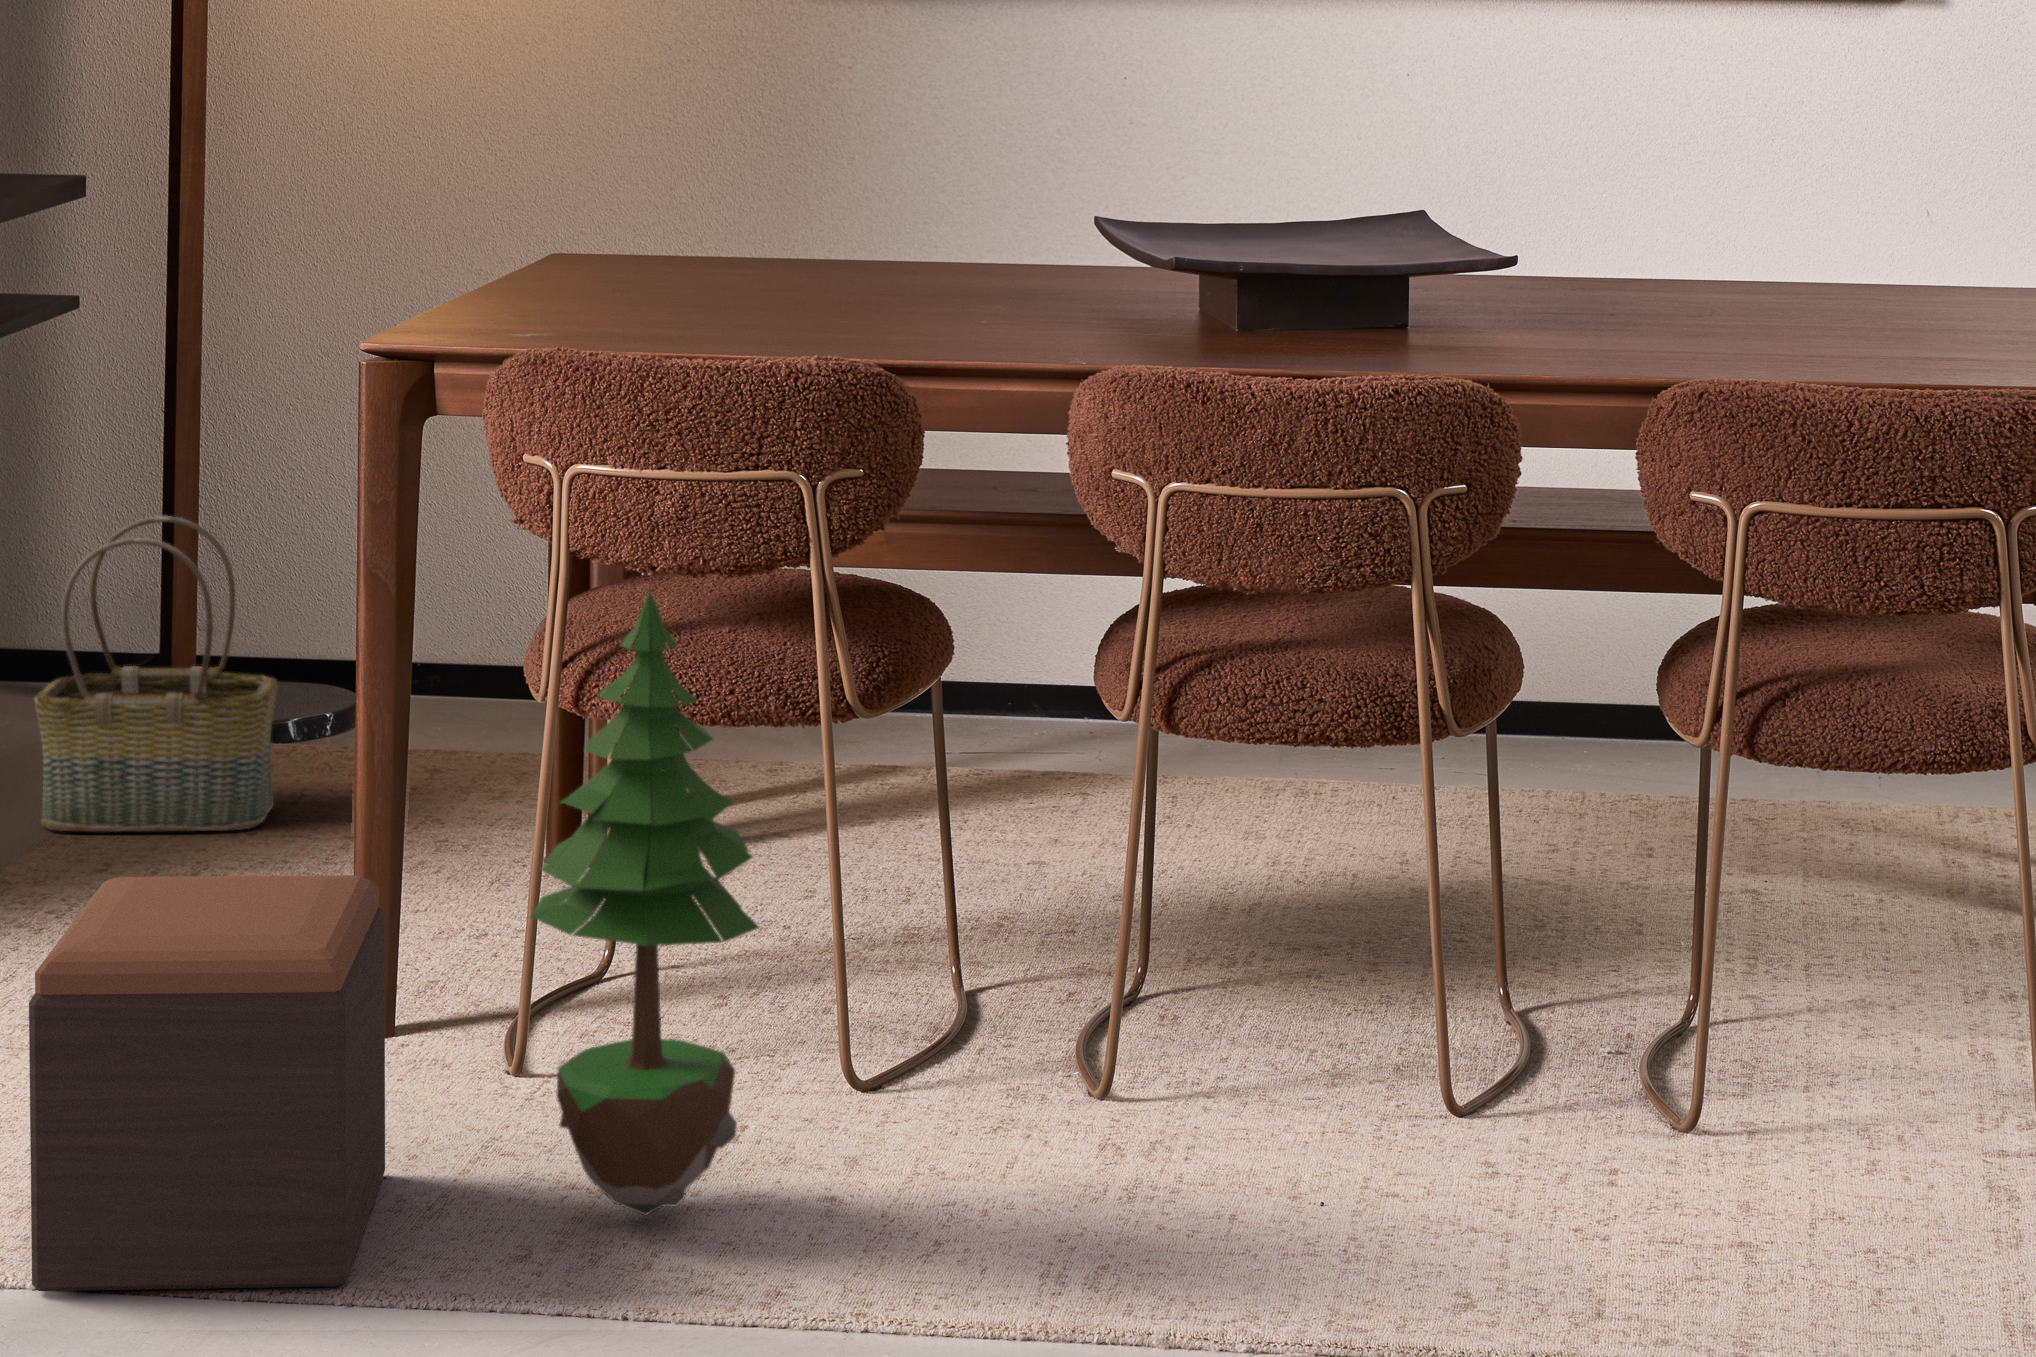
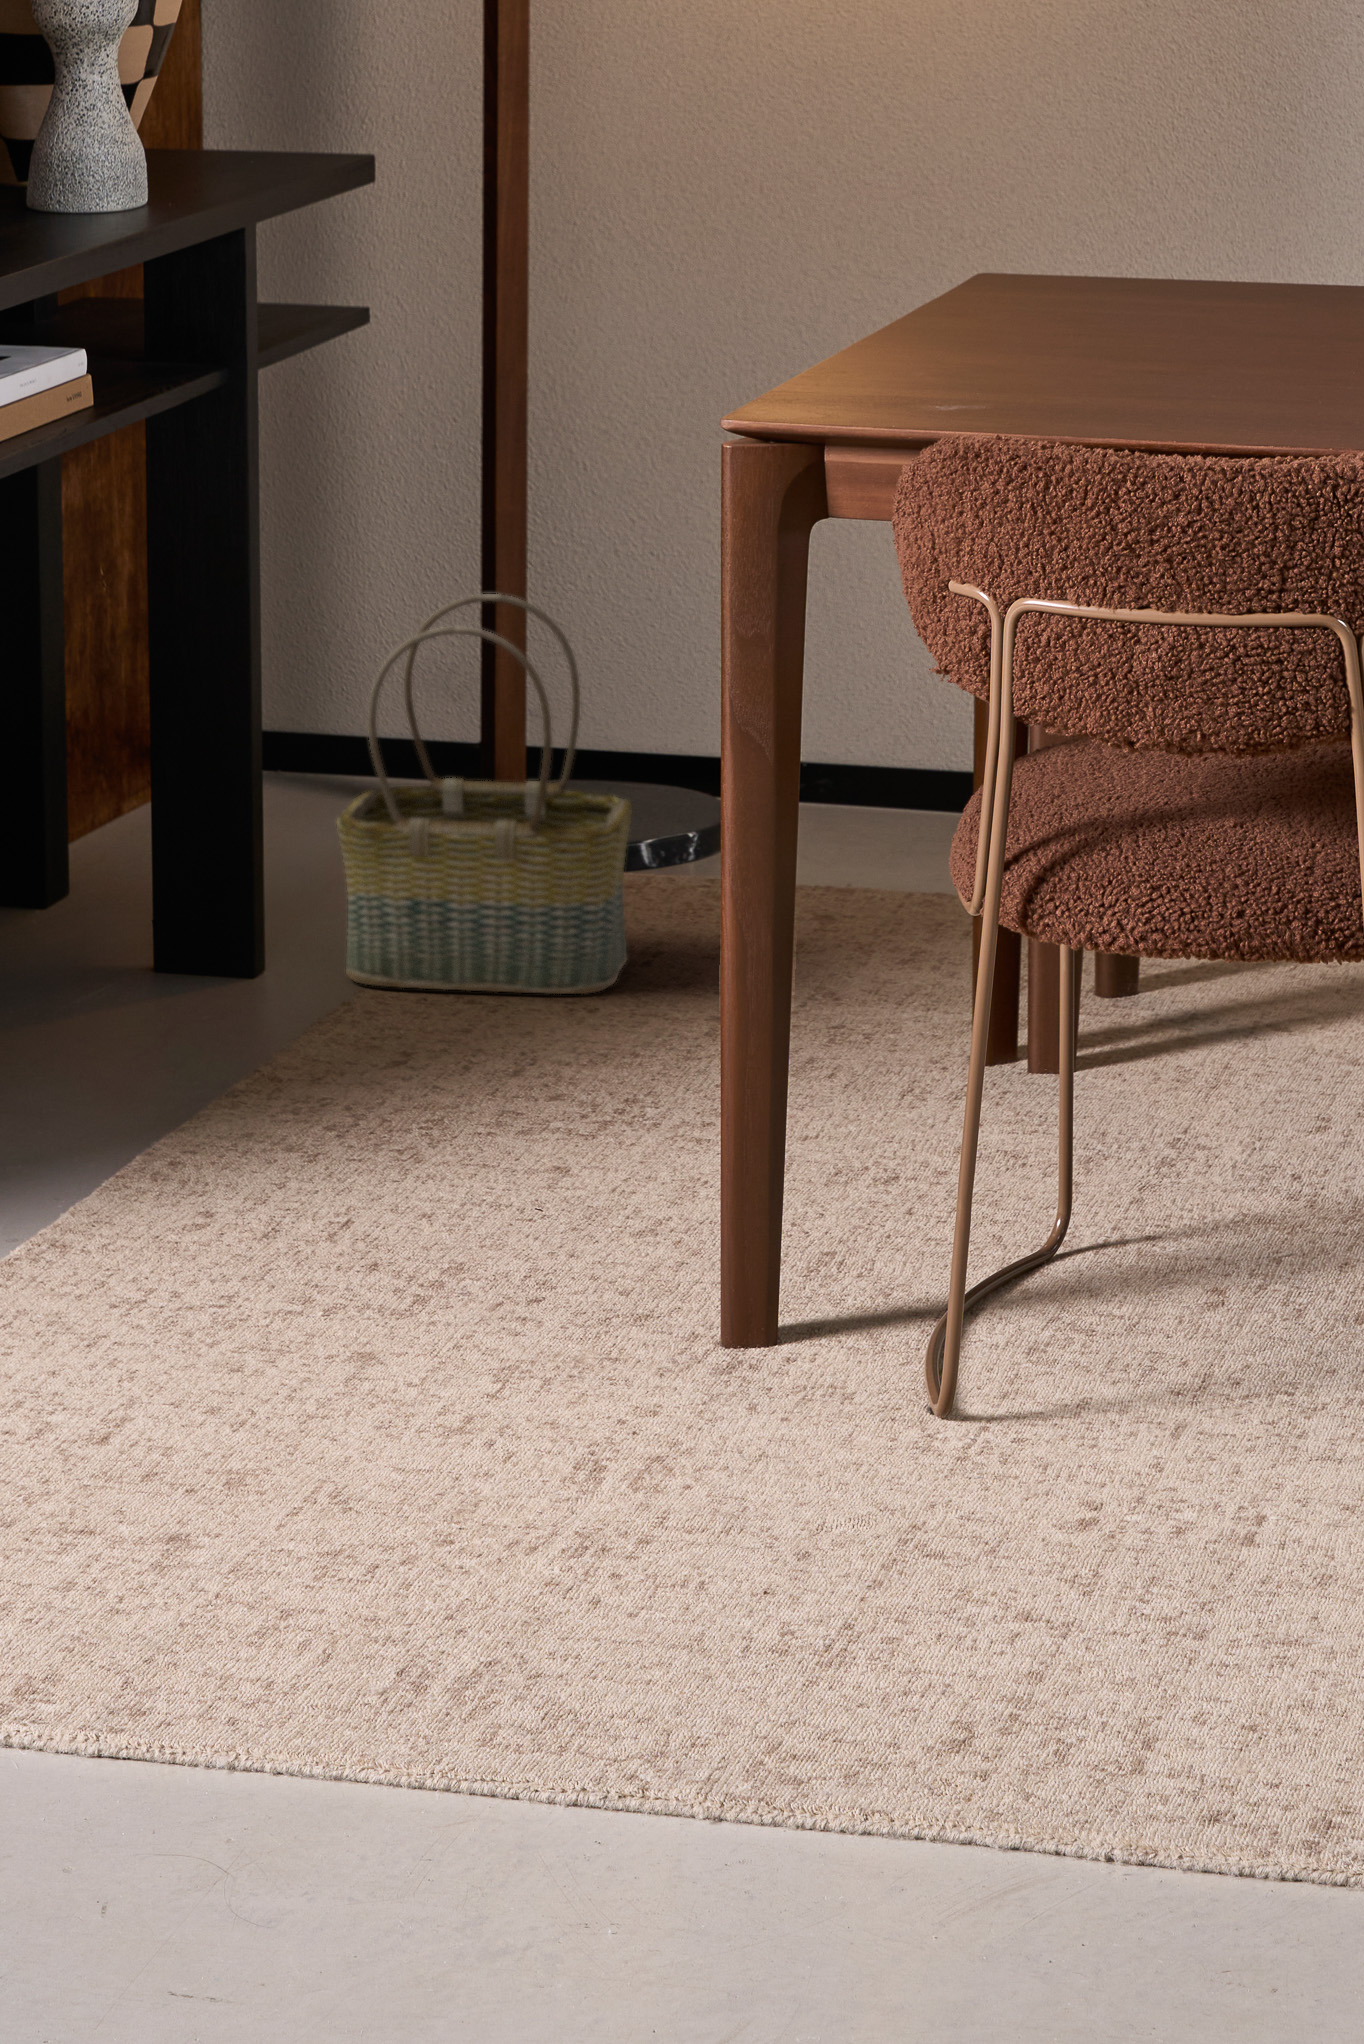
potted tree: present [529,592,759,1215] -> none [970,805,1297,1670]
footstool: present [29,875,385,1291] -> none [294,1154,771,1763]

